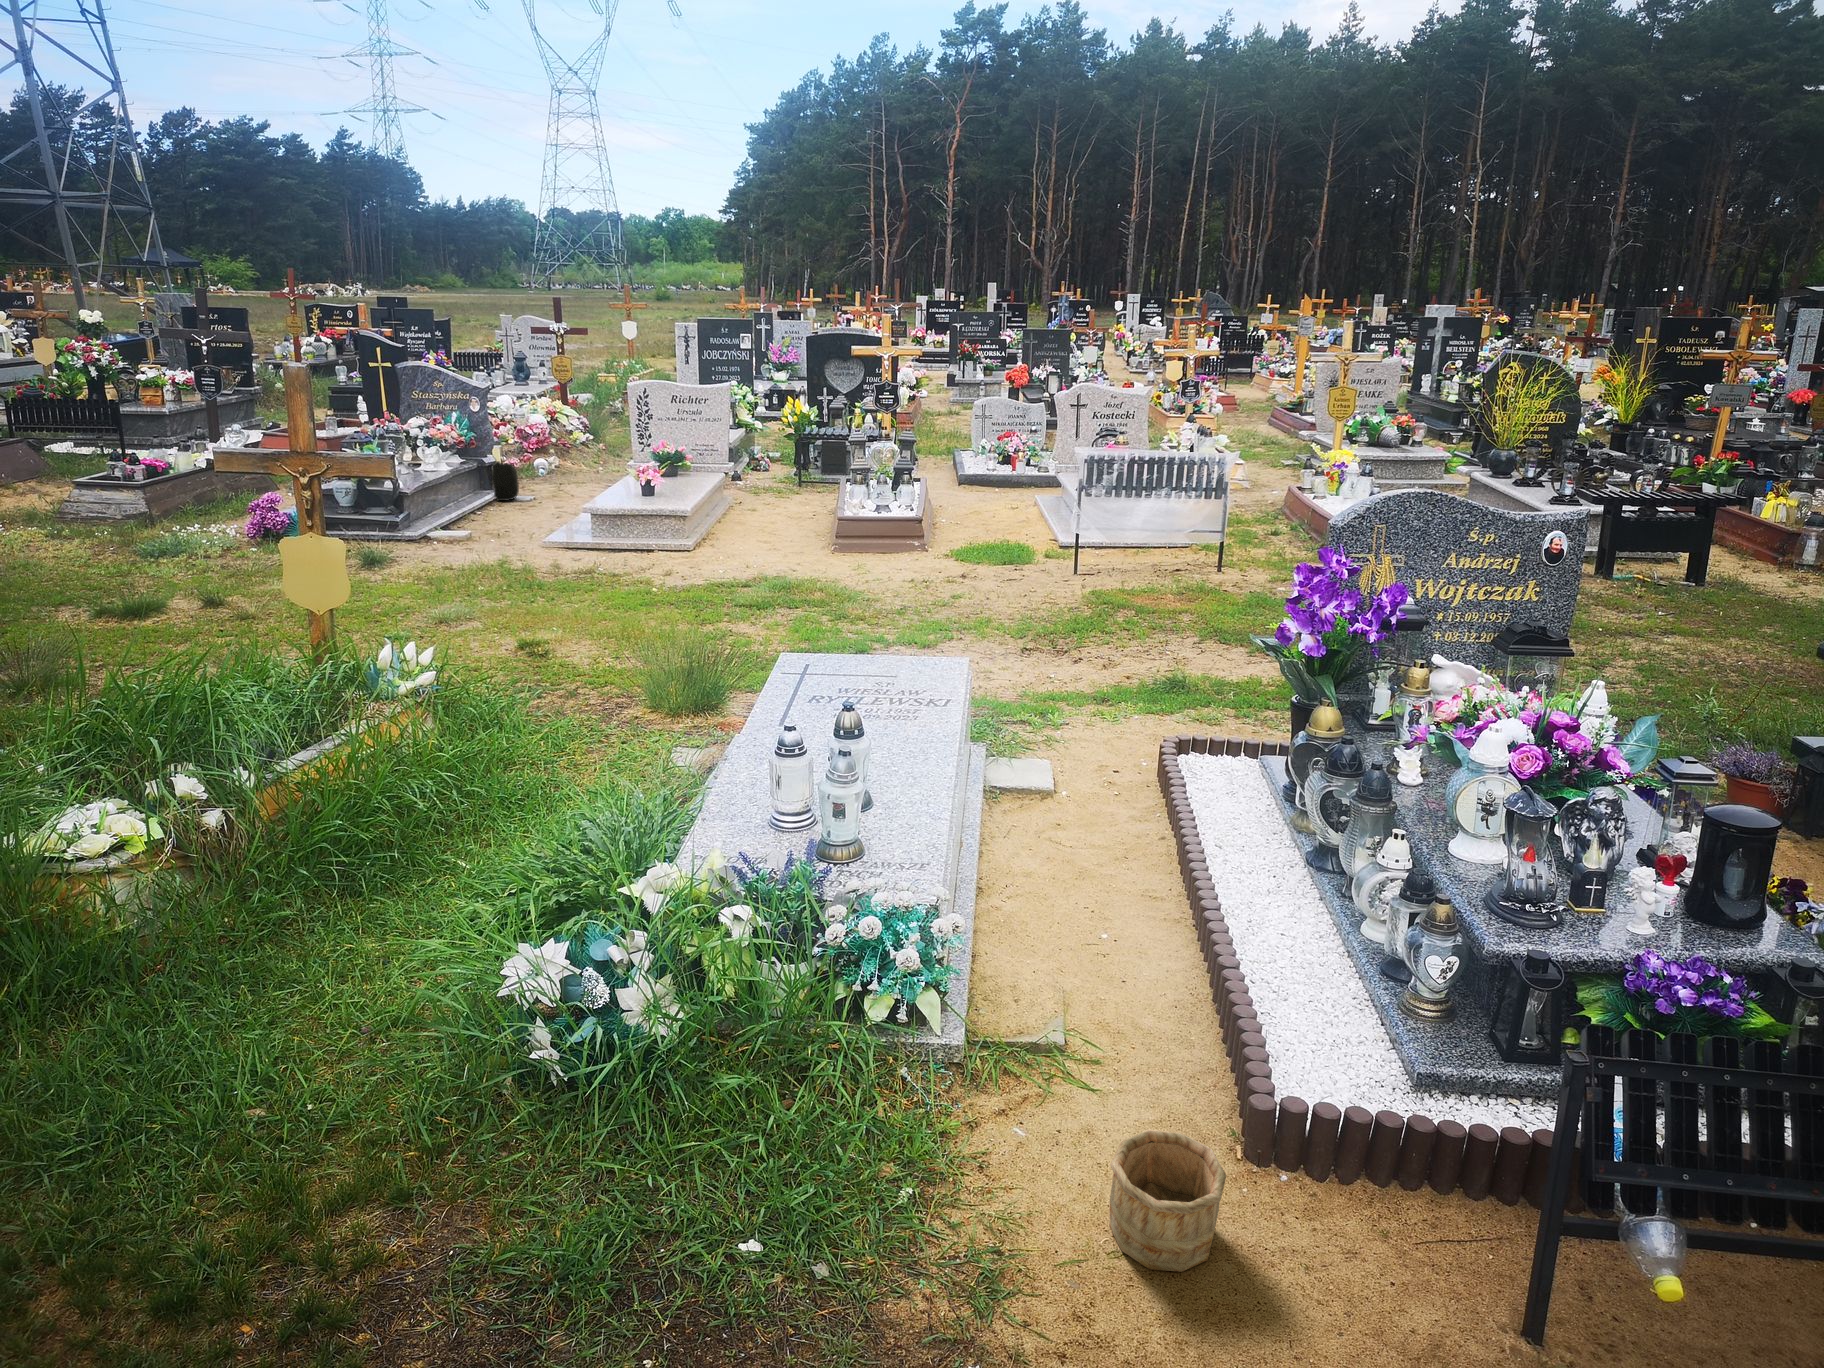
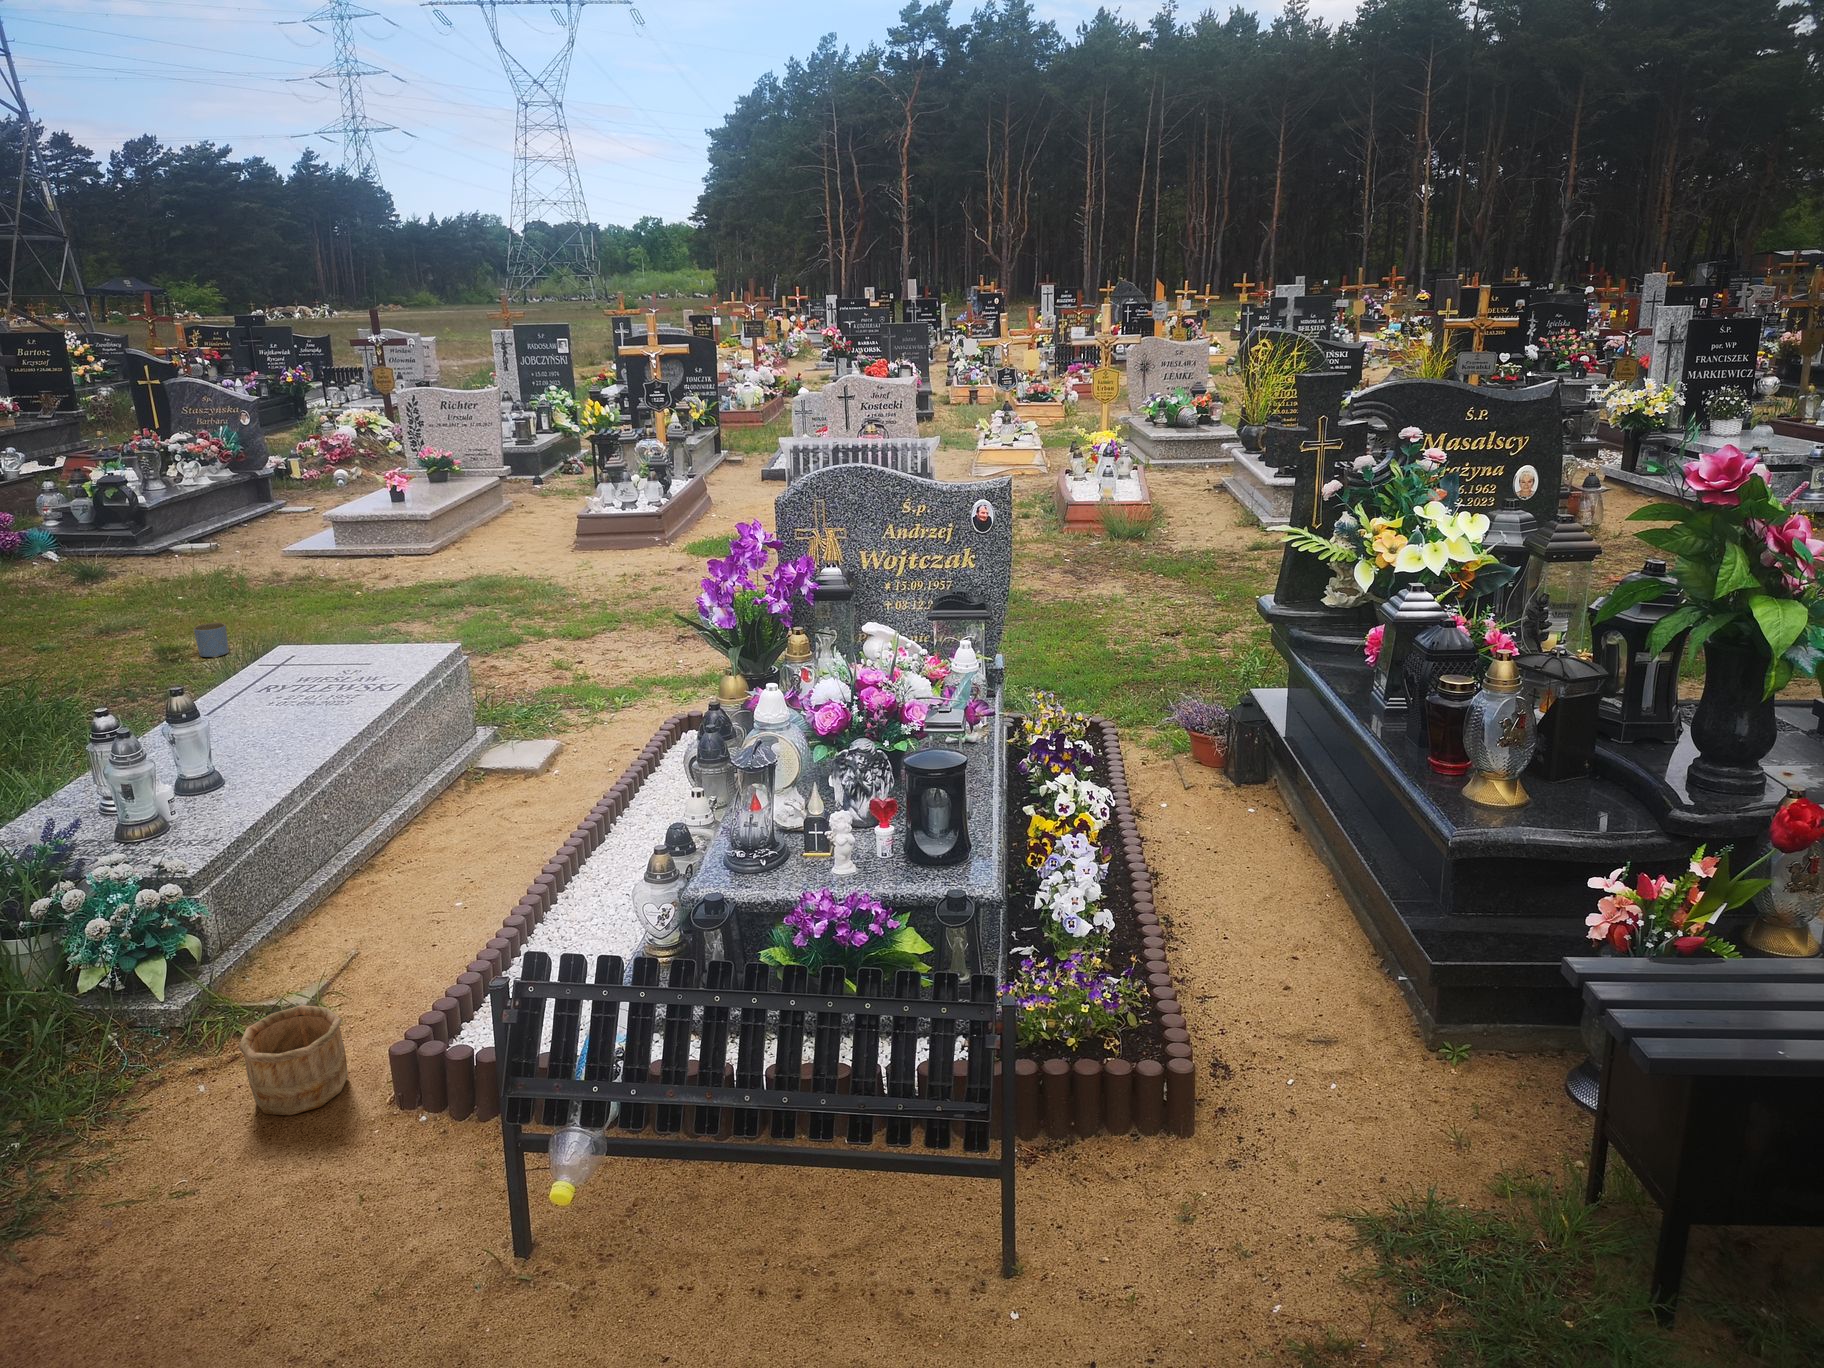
backpack: present [487,461,519,501] -> none [265,473,301,513]
planter: none [548,623,579,660] -> present [194,623,229,658]

